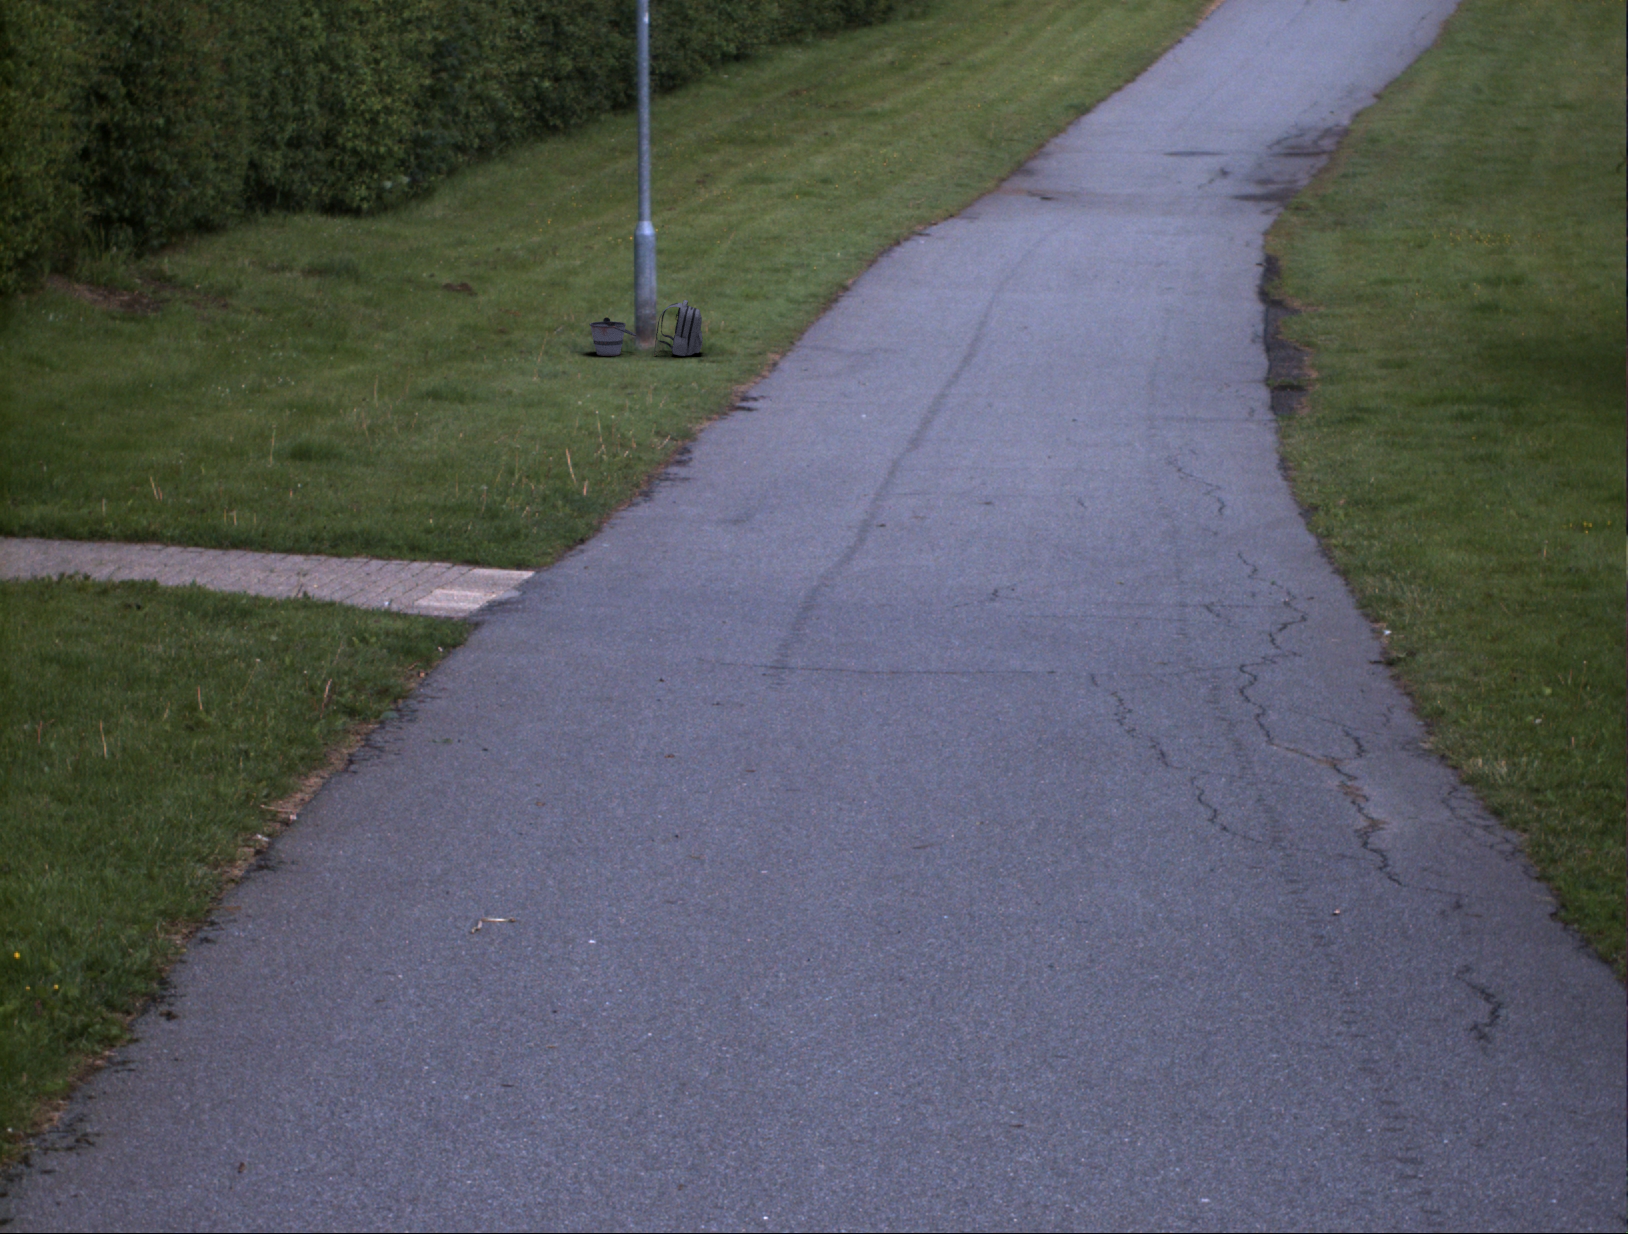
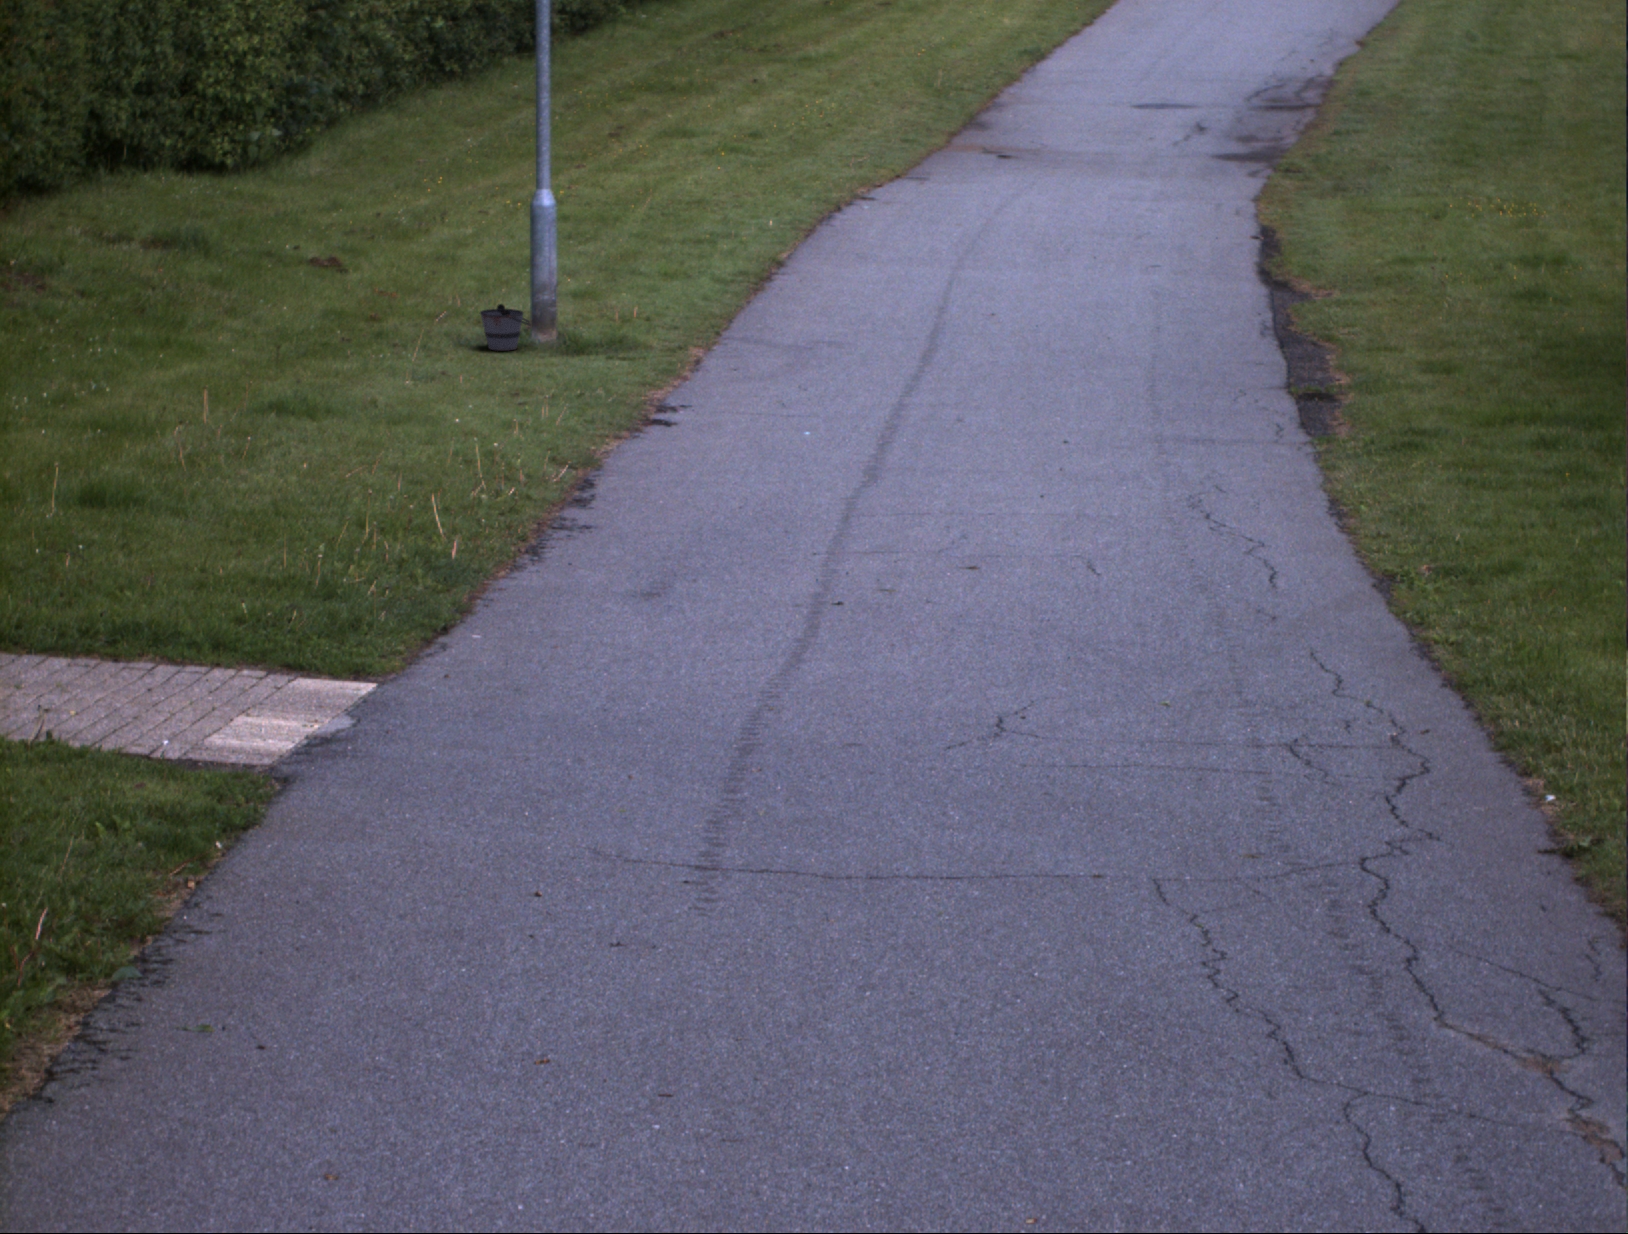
backpack: present [654,300,703,356] -> none [558,284,616,352]

